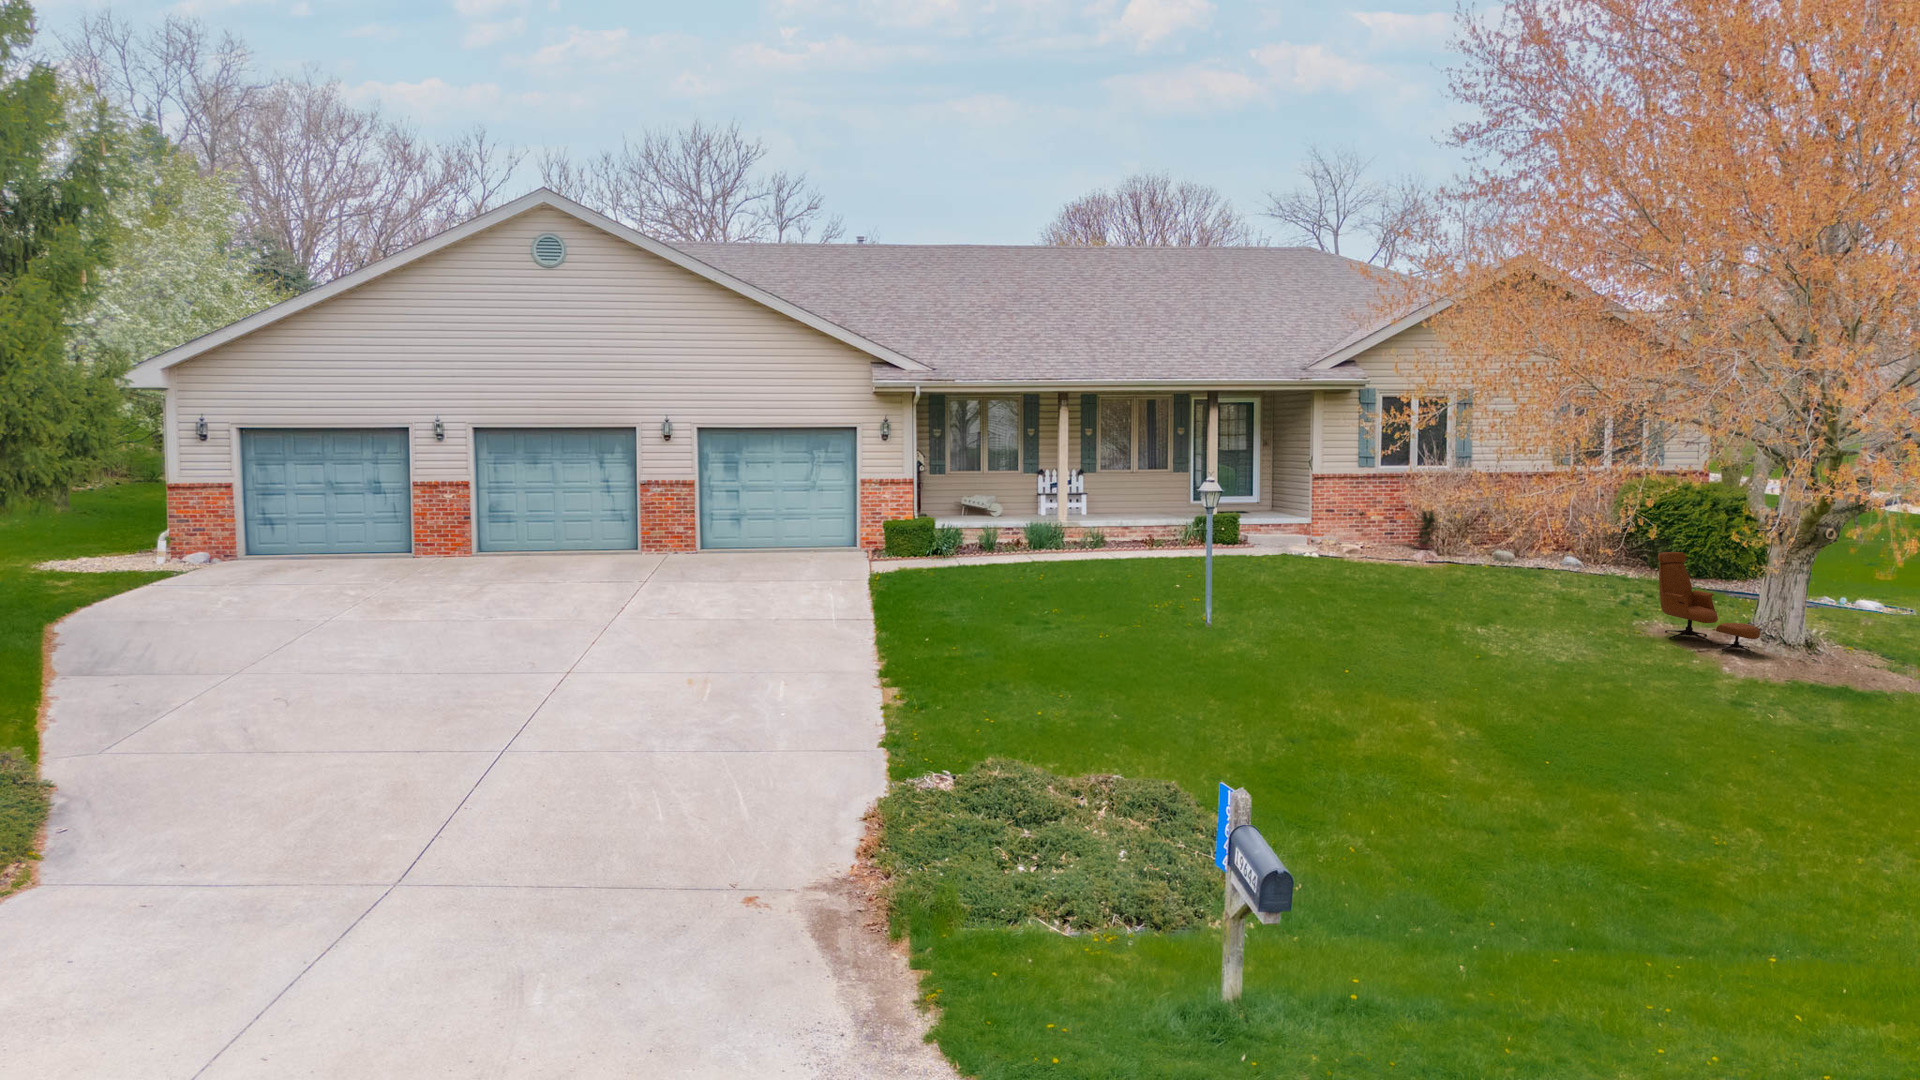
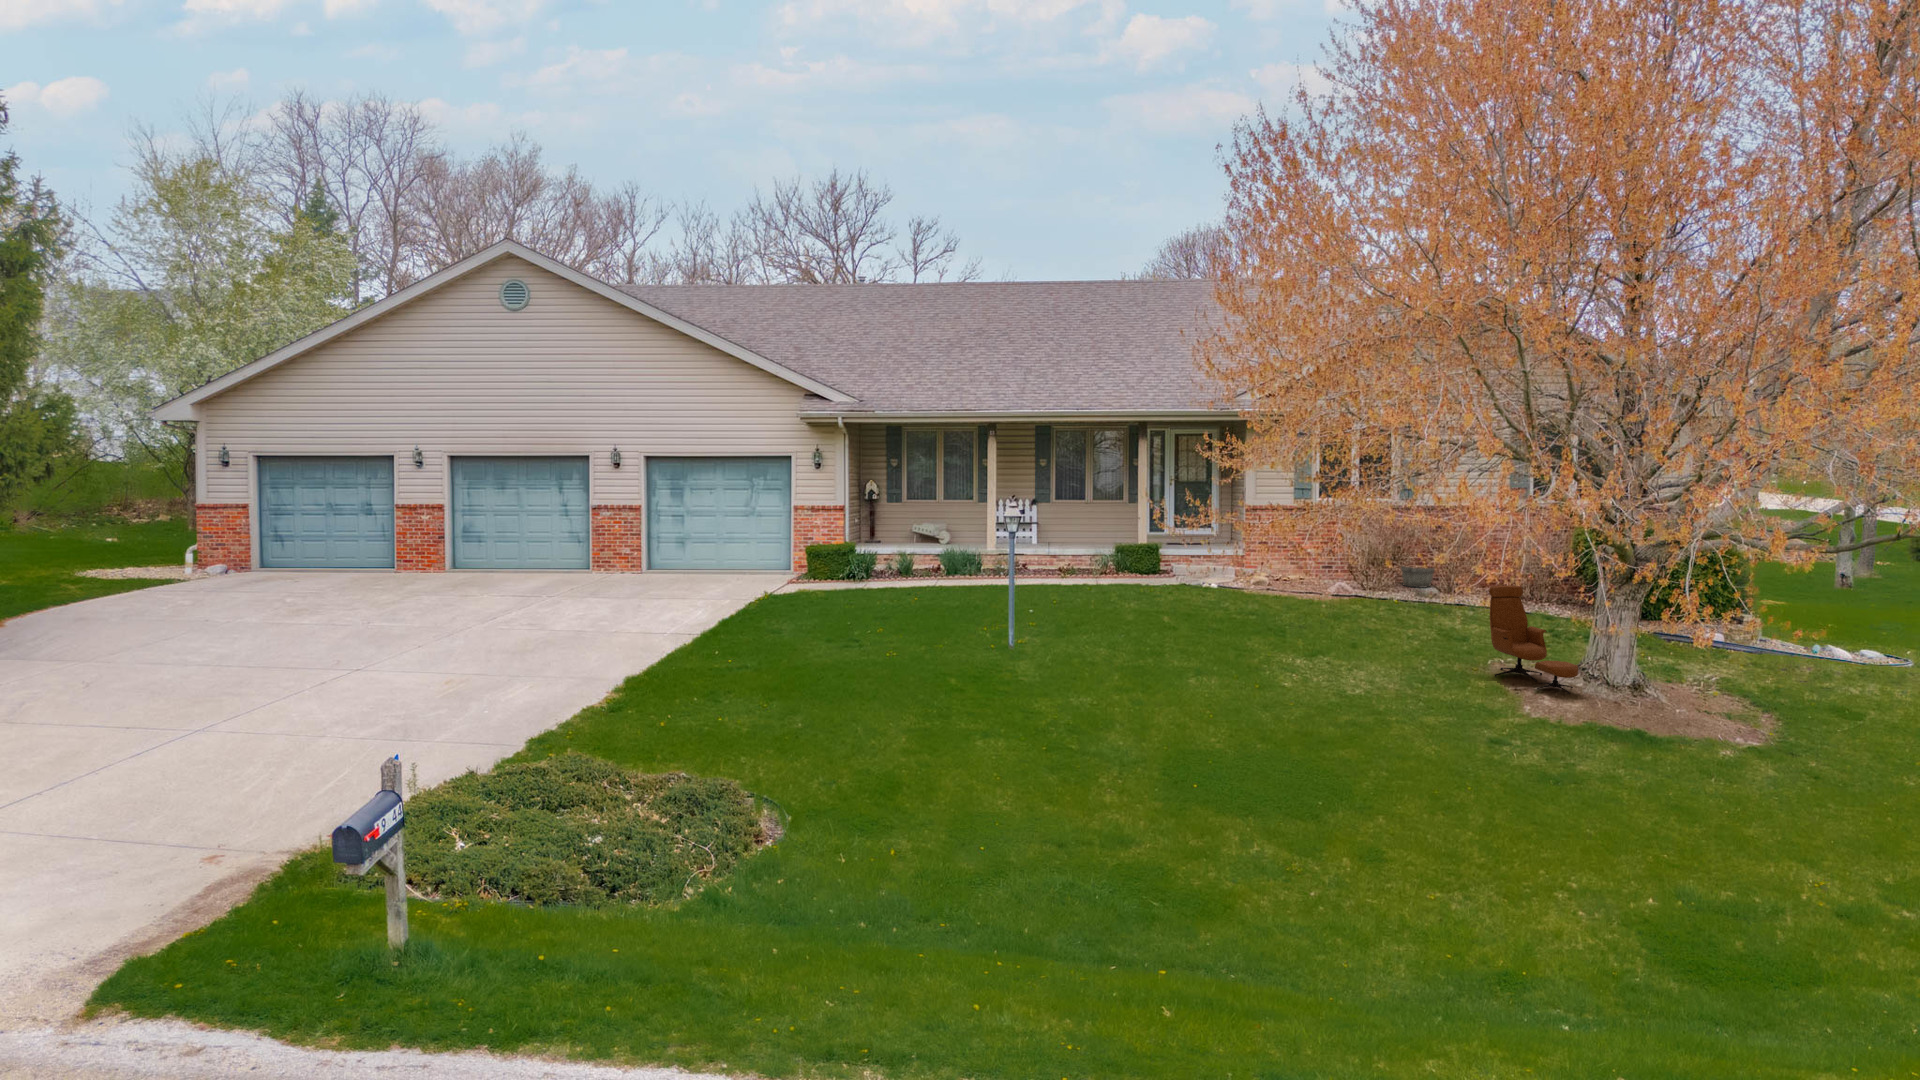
decorative plant: present [1414,510,1439,549] -> none [1338,543,1368,583]
wooden bucket: none [1471,524,1506,553] -> present [1401,566,1435,588]

